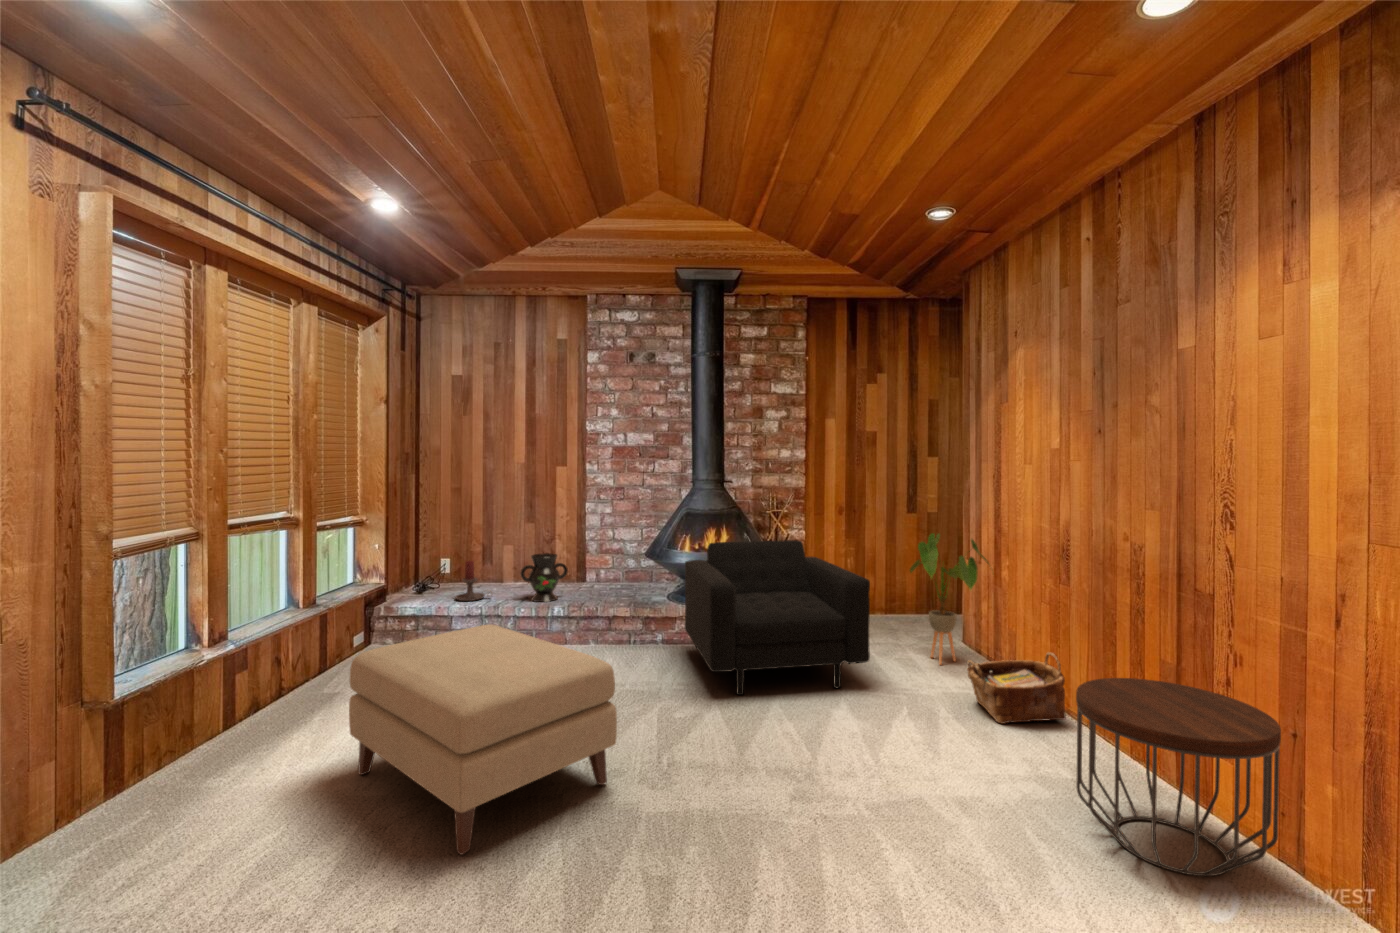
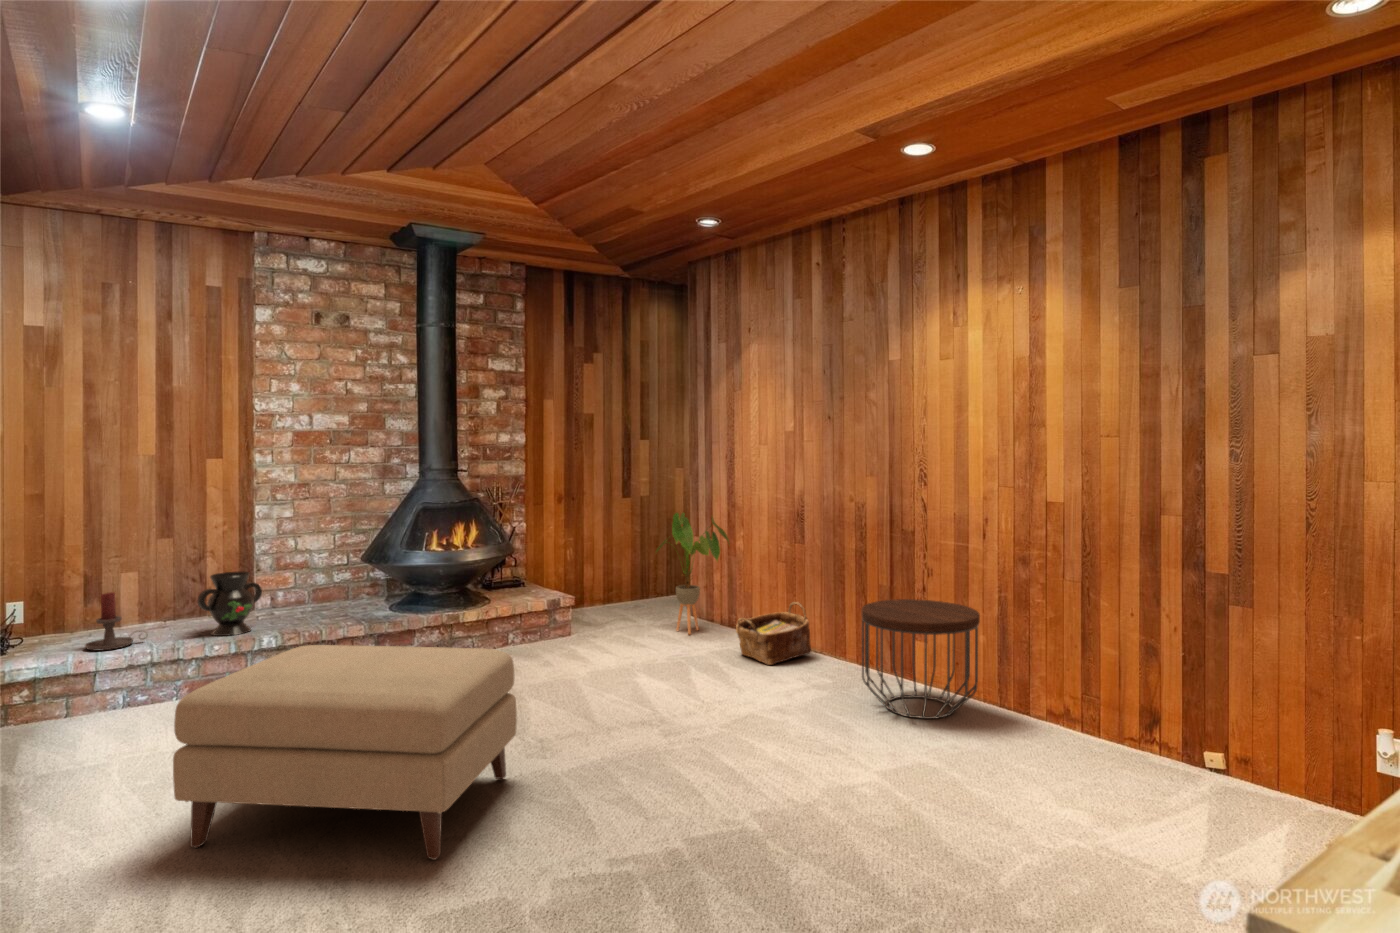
armchair: present [685,540,870,695] -> none [436,529,652,689]

